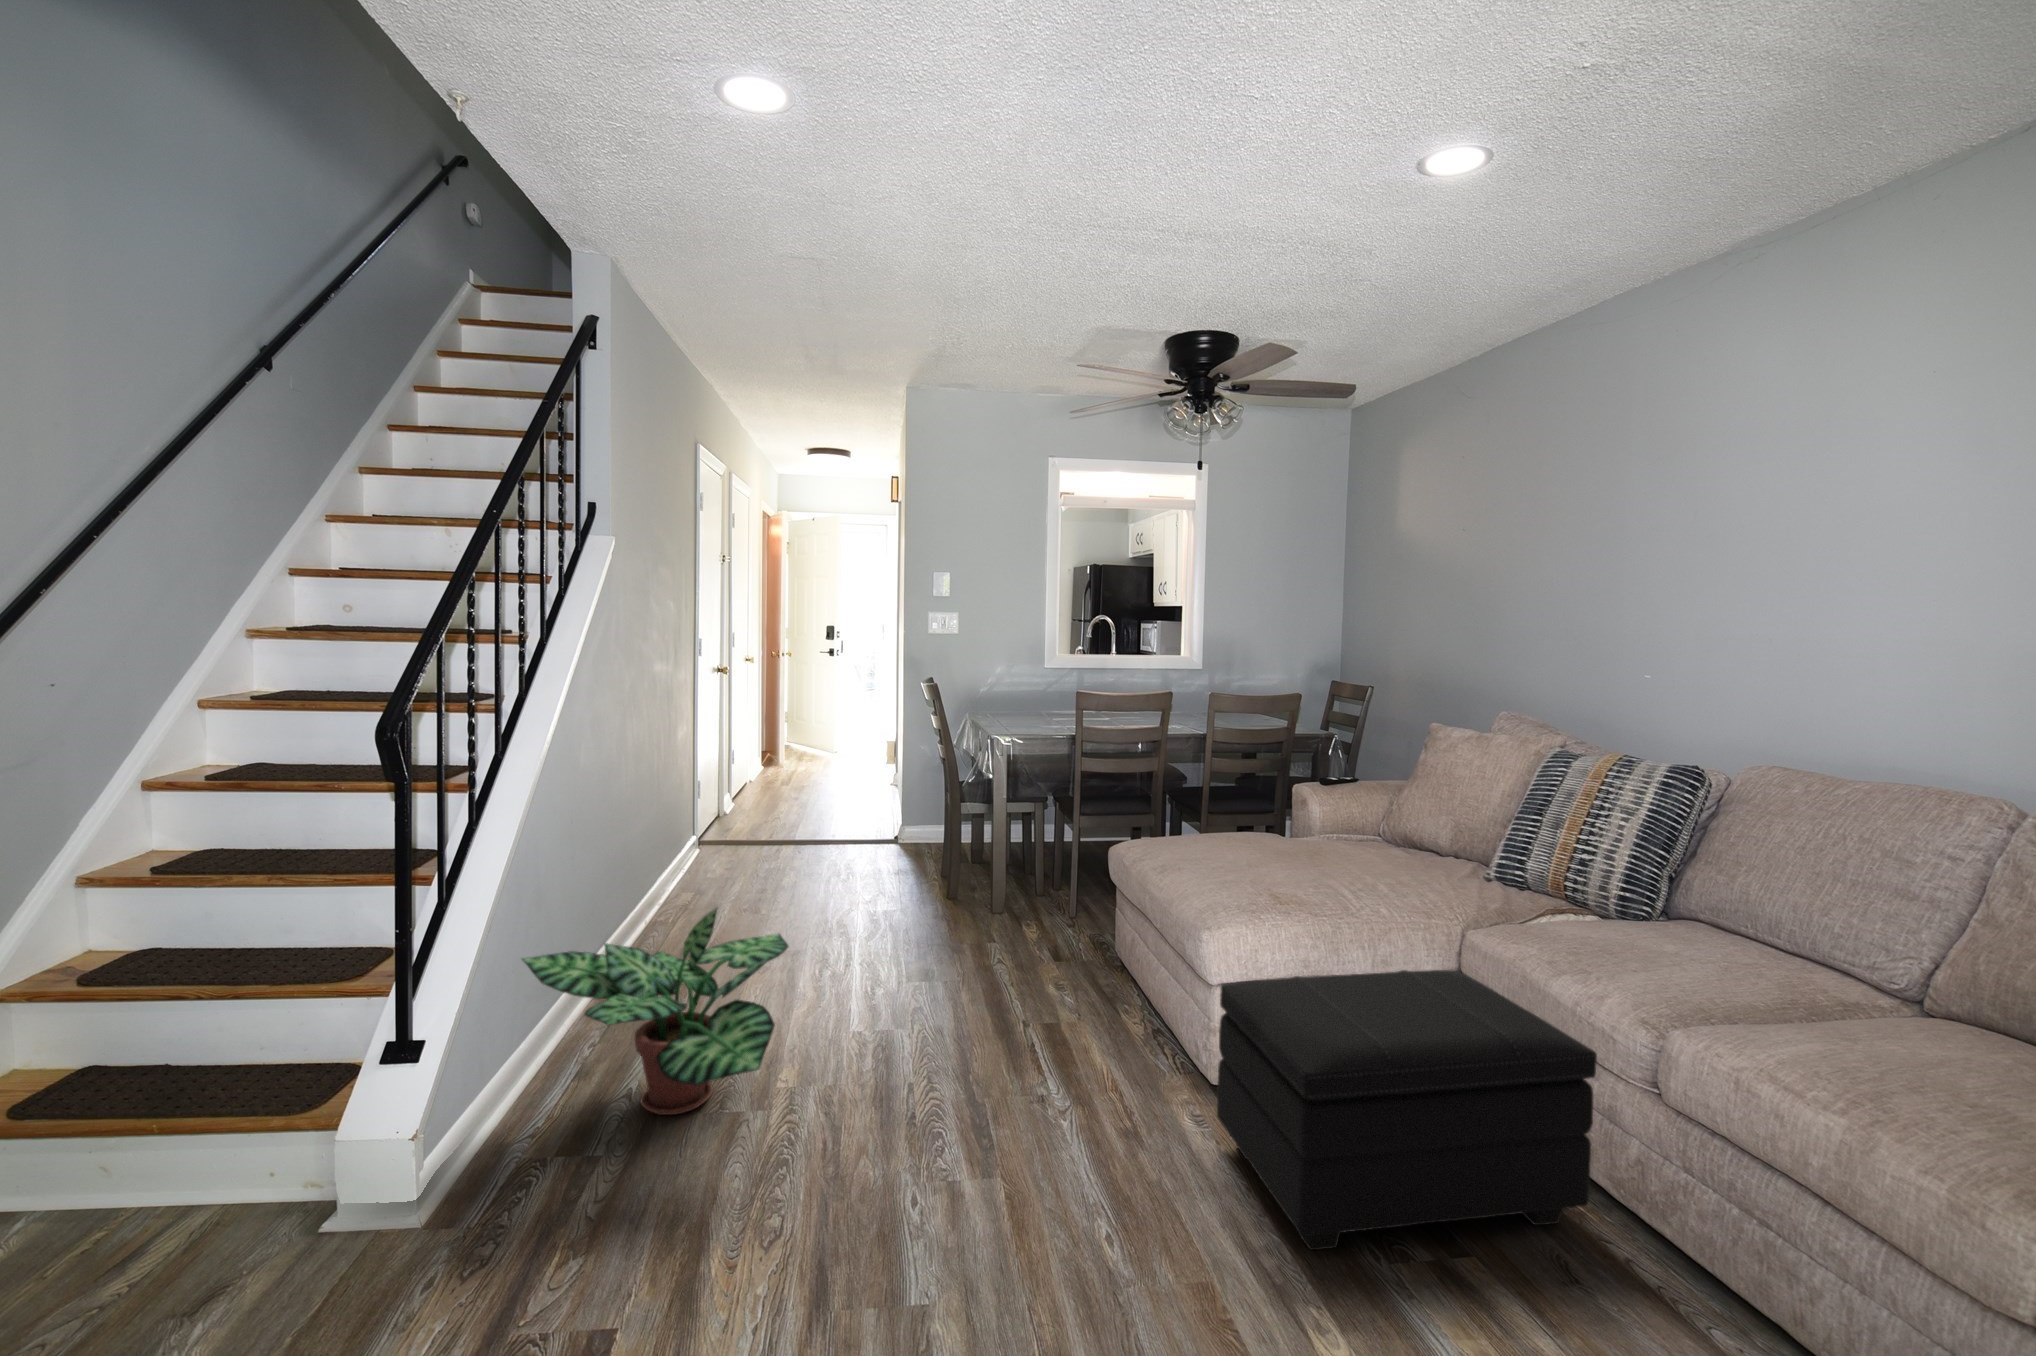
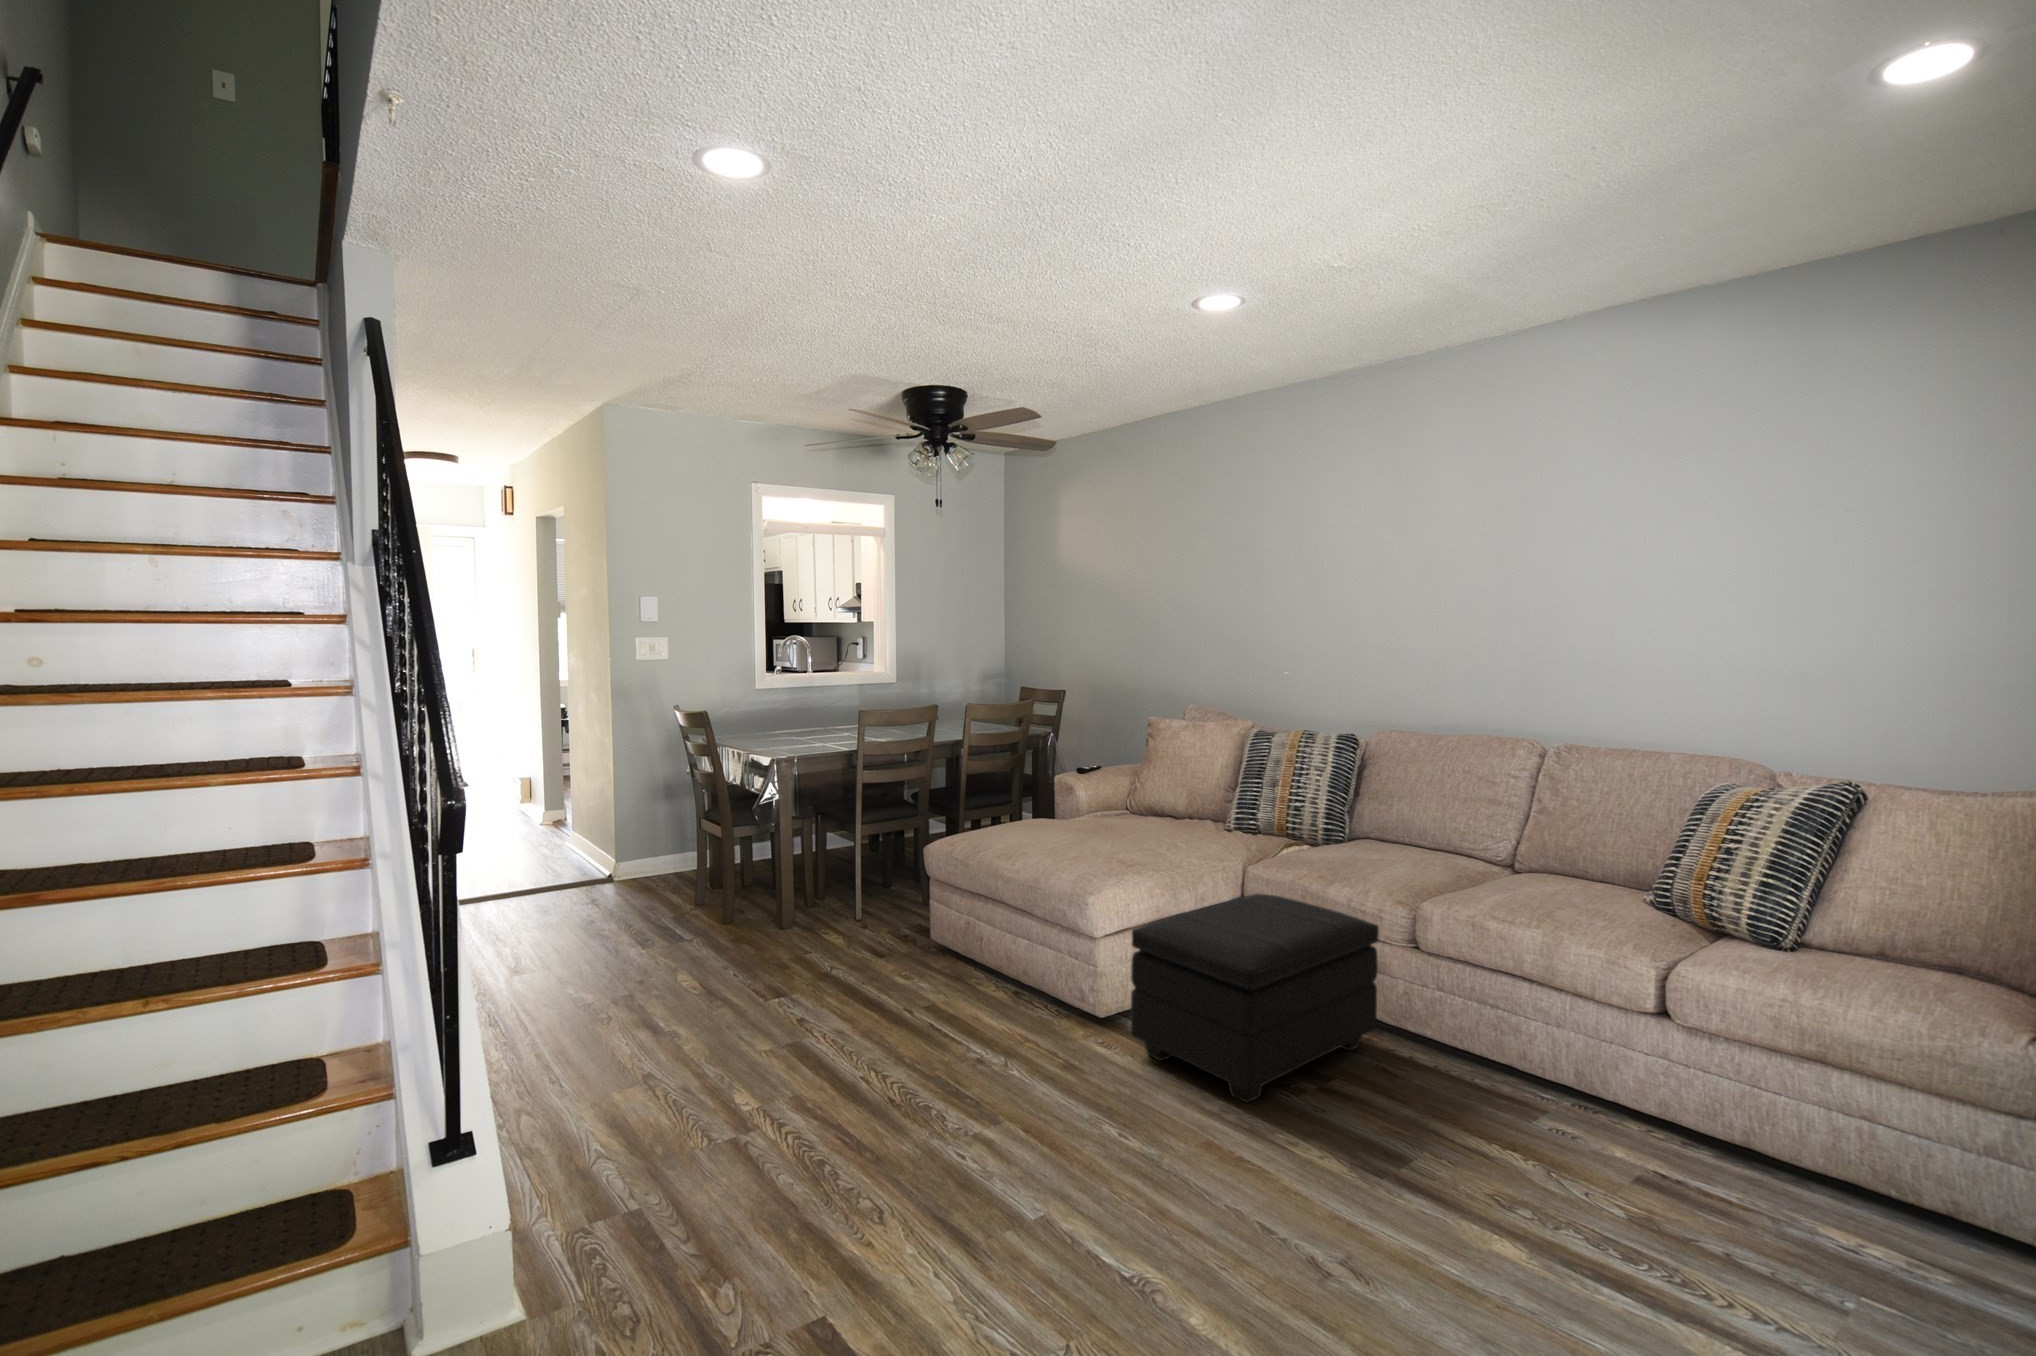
potted plant: present [522,908,788,1115] -> none [470,940,804,1168]

